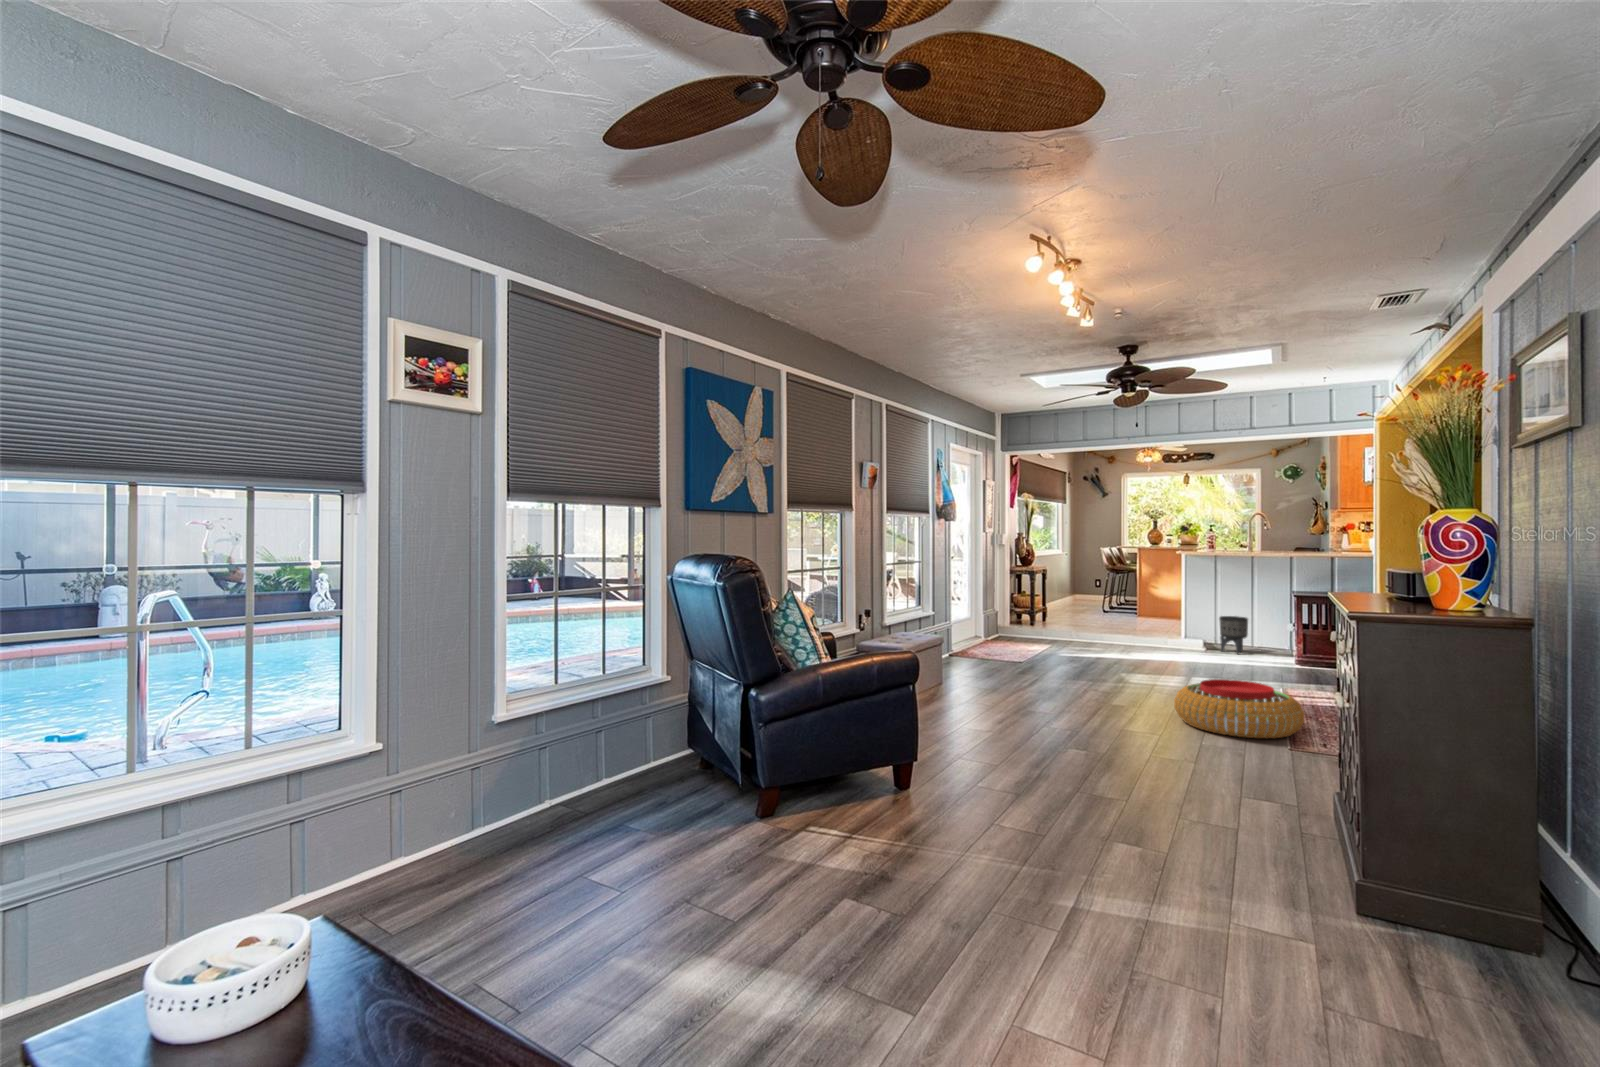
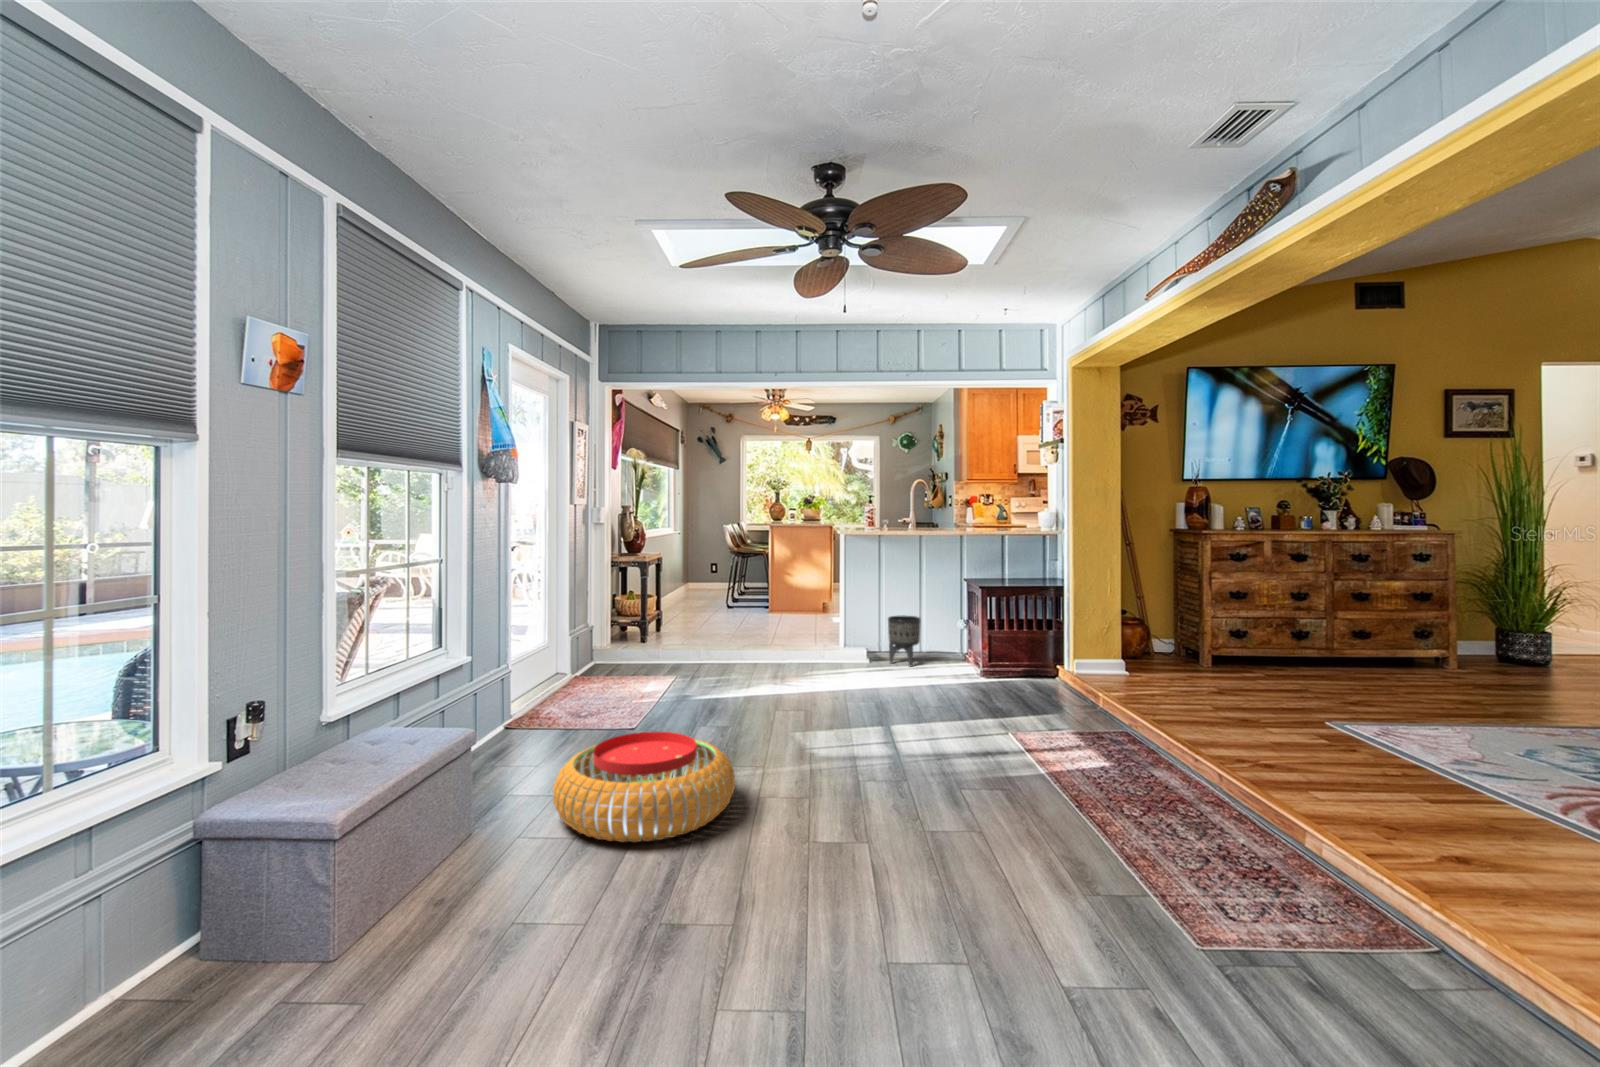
pouf: present [1174,679,1304,739] -> present [553,732,735,842]

